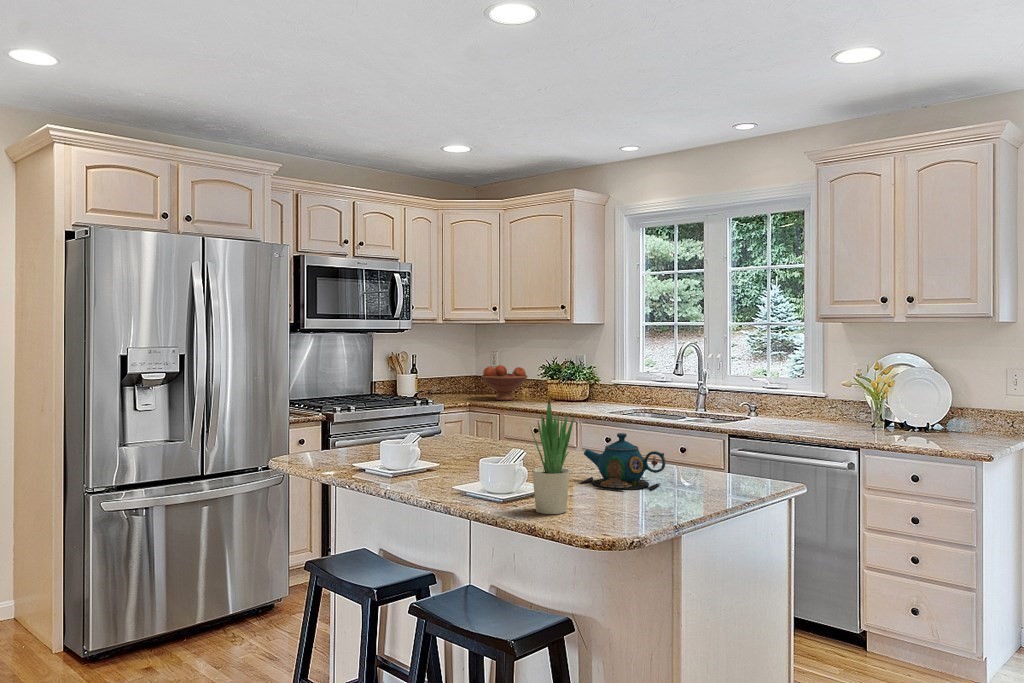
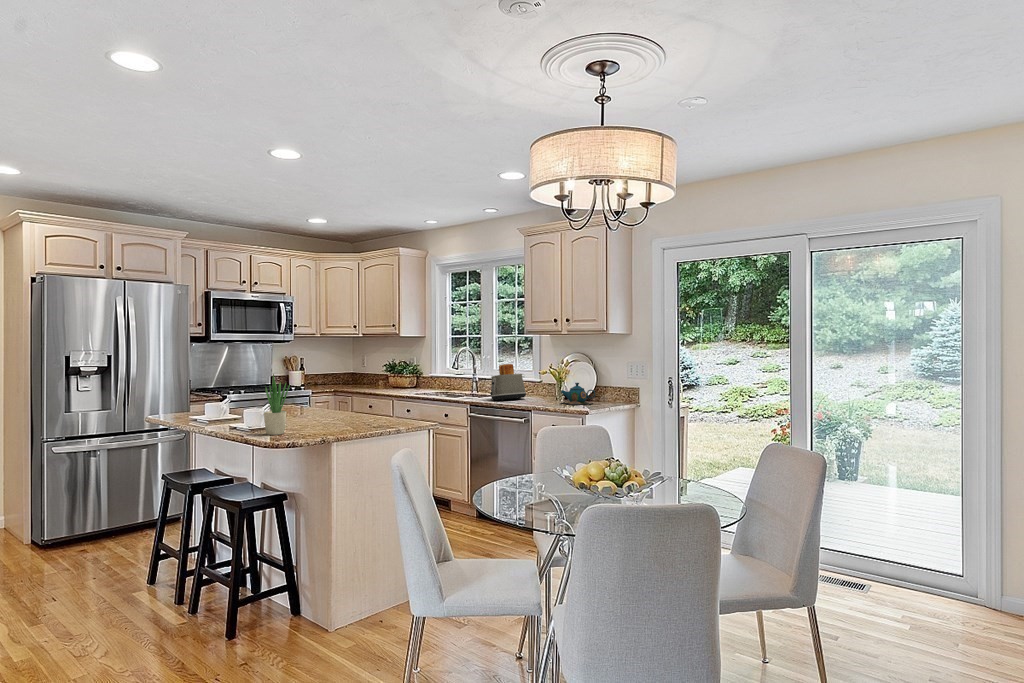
fruit bowl: present [481,365,527,401] -> none [344,365,376,388]
toaster: none [760,370,815,430] -> present [490,364,526,401]
teapot: present [580,433,666,491] -> present [561,383,595,405]

